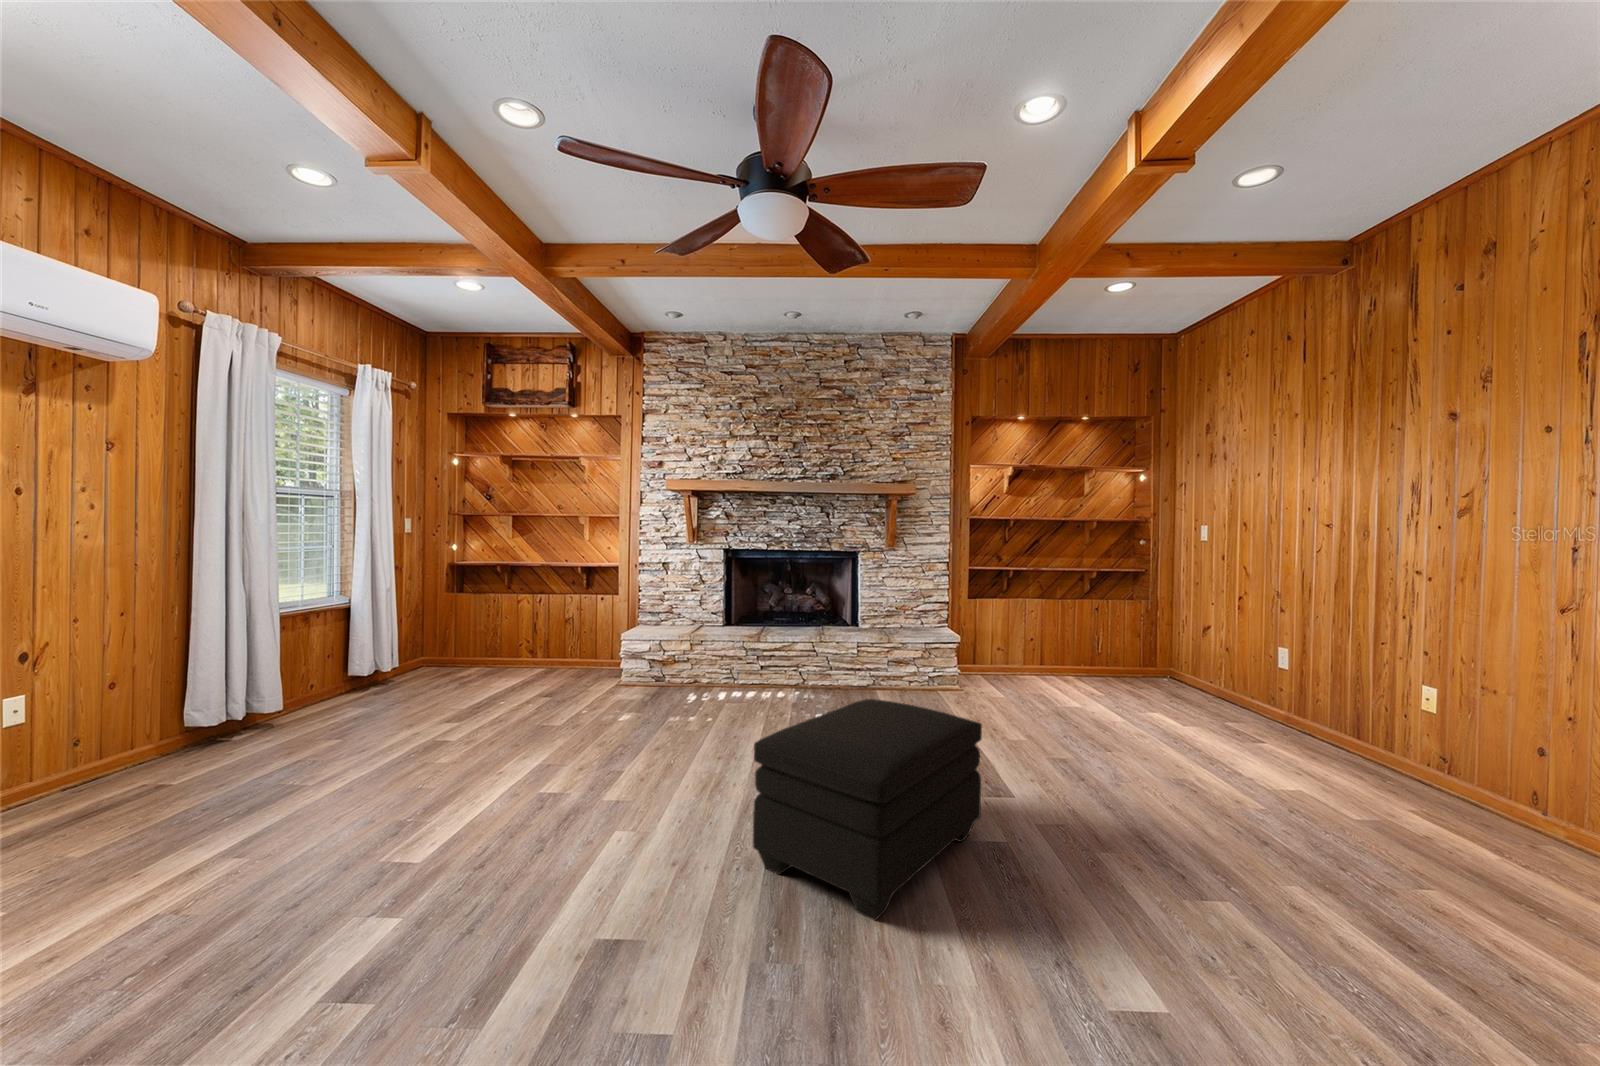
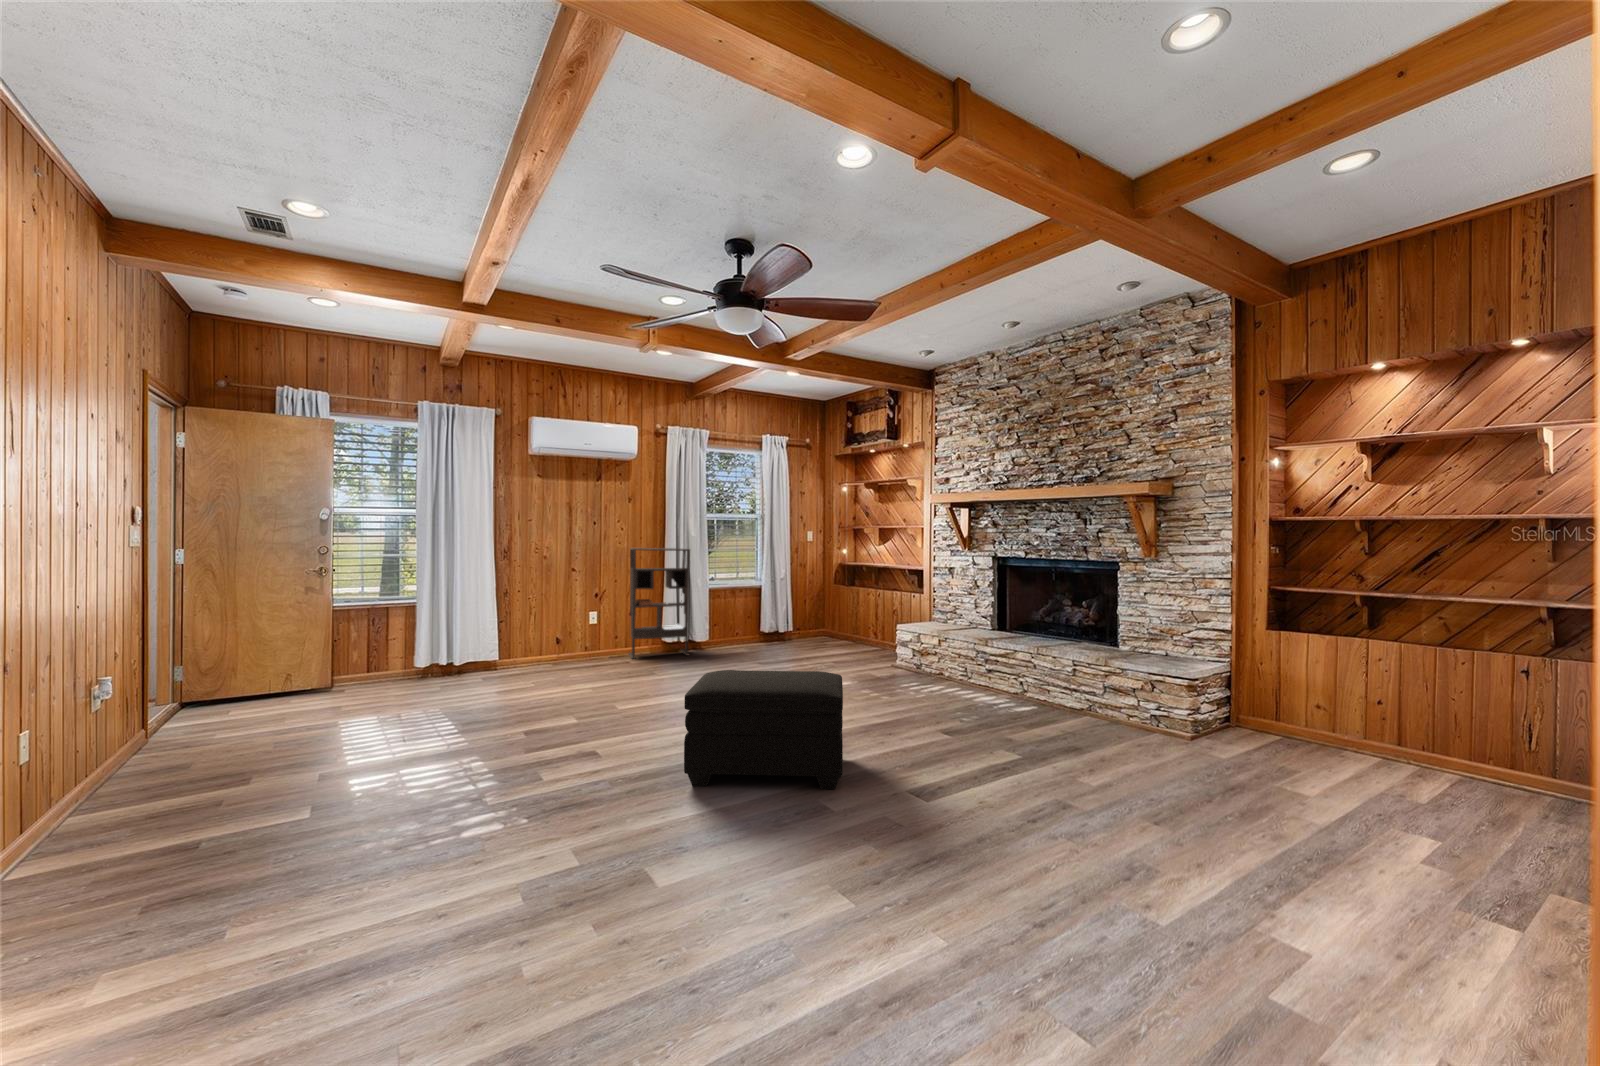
bookshelf: none [103,545,277,779] -> present [629,548,690,659]

